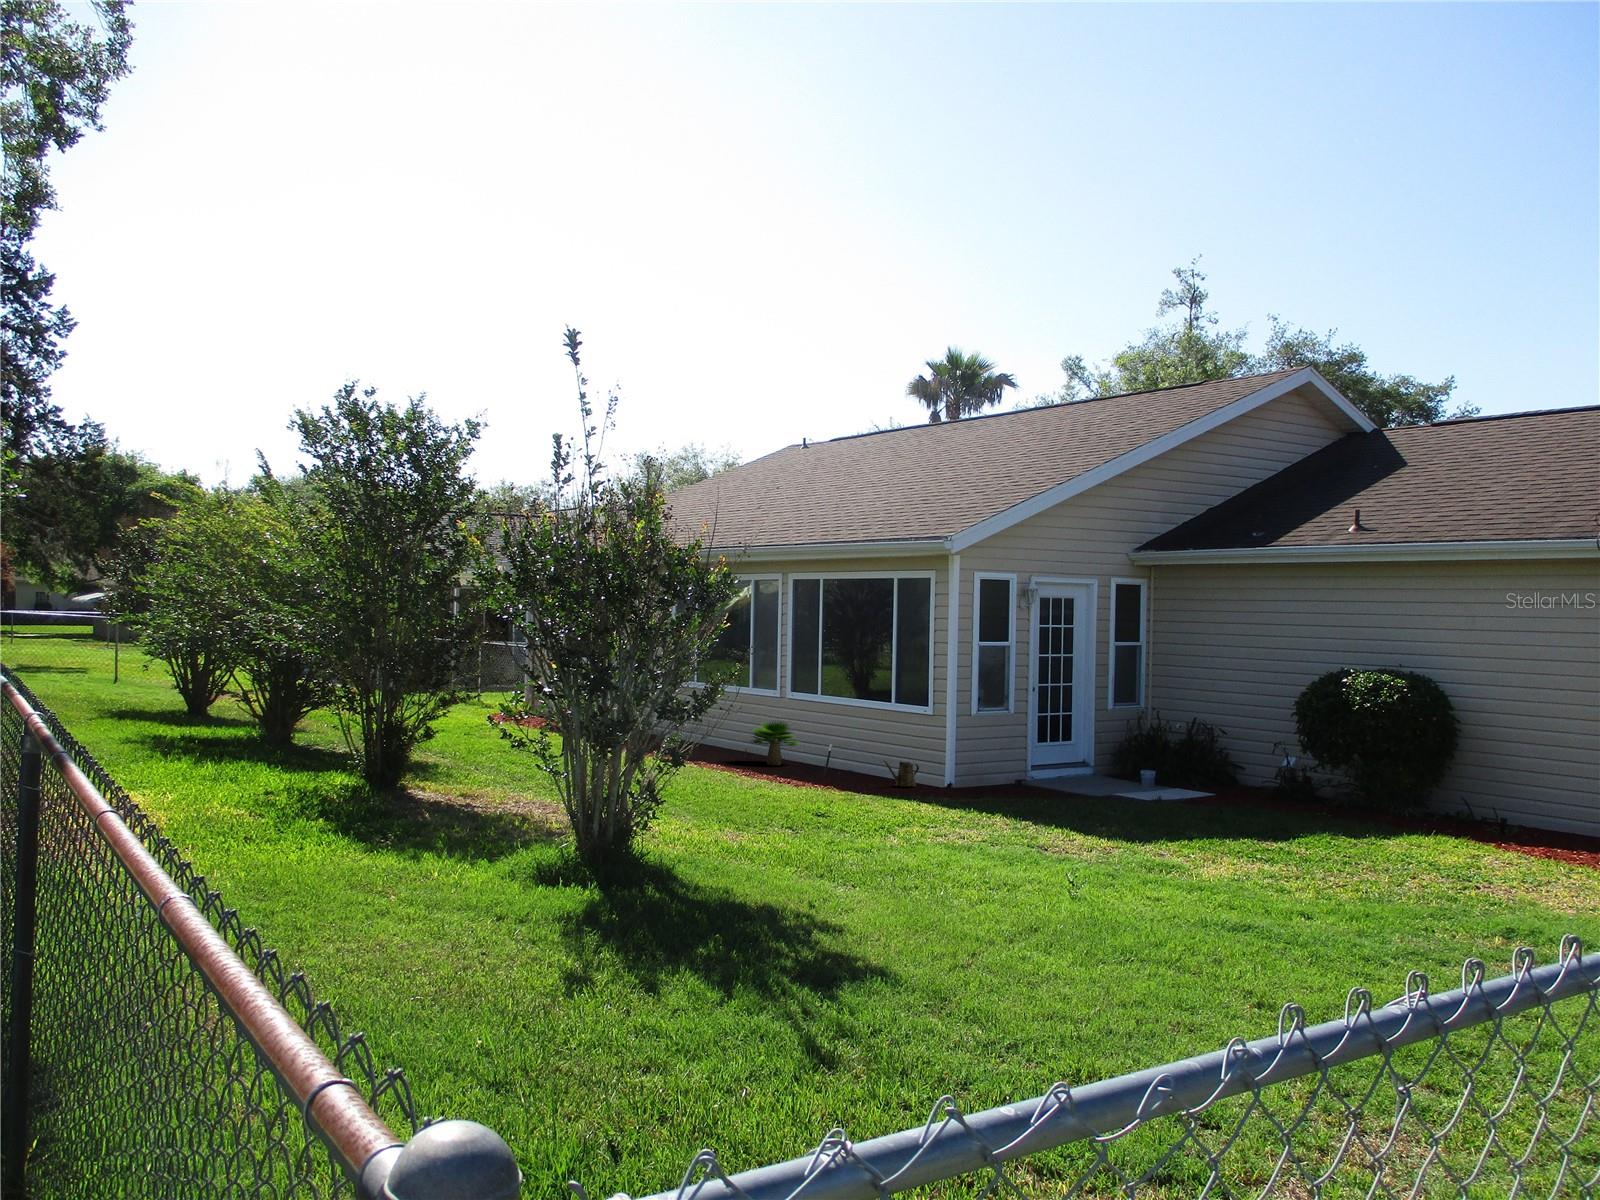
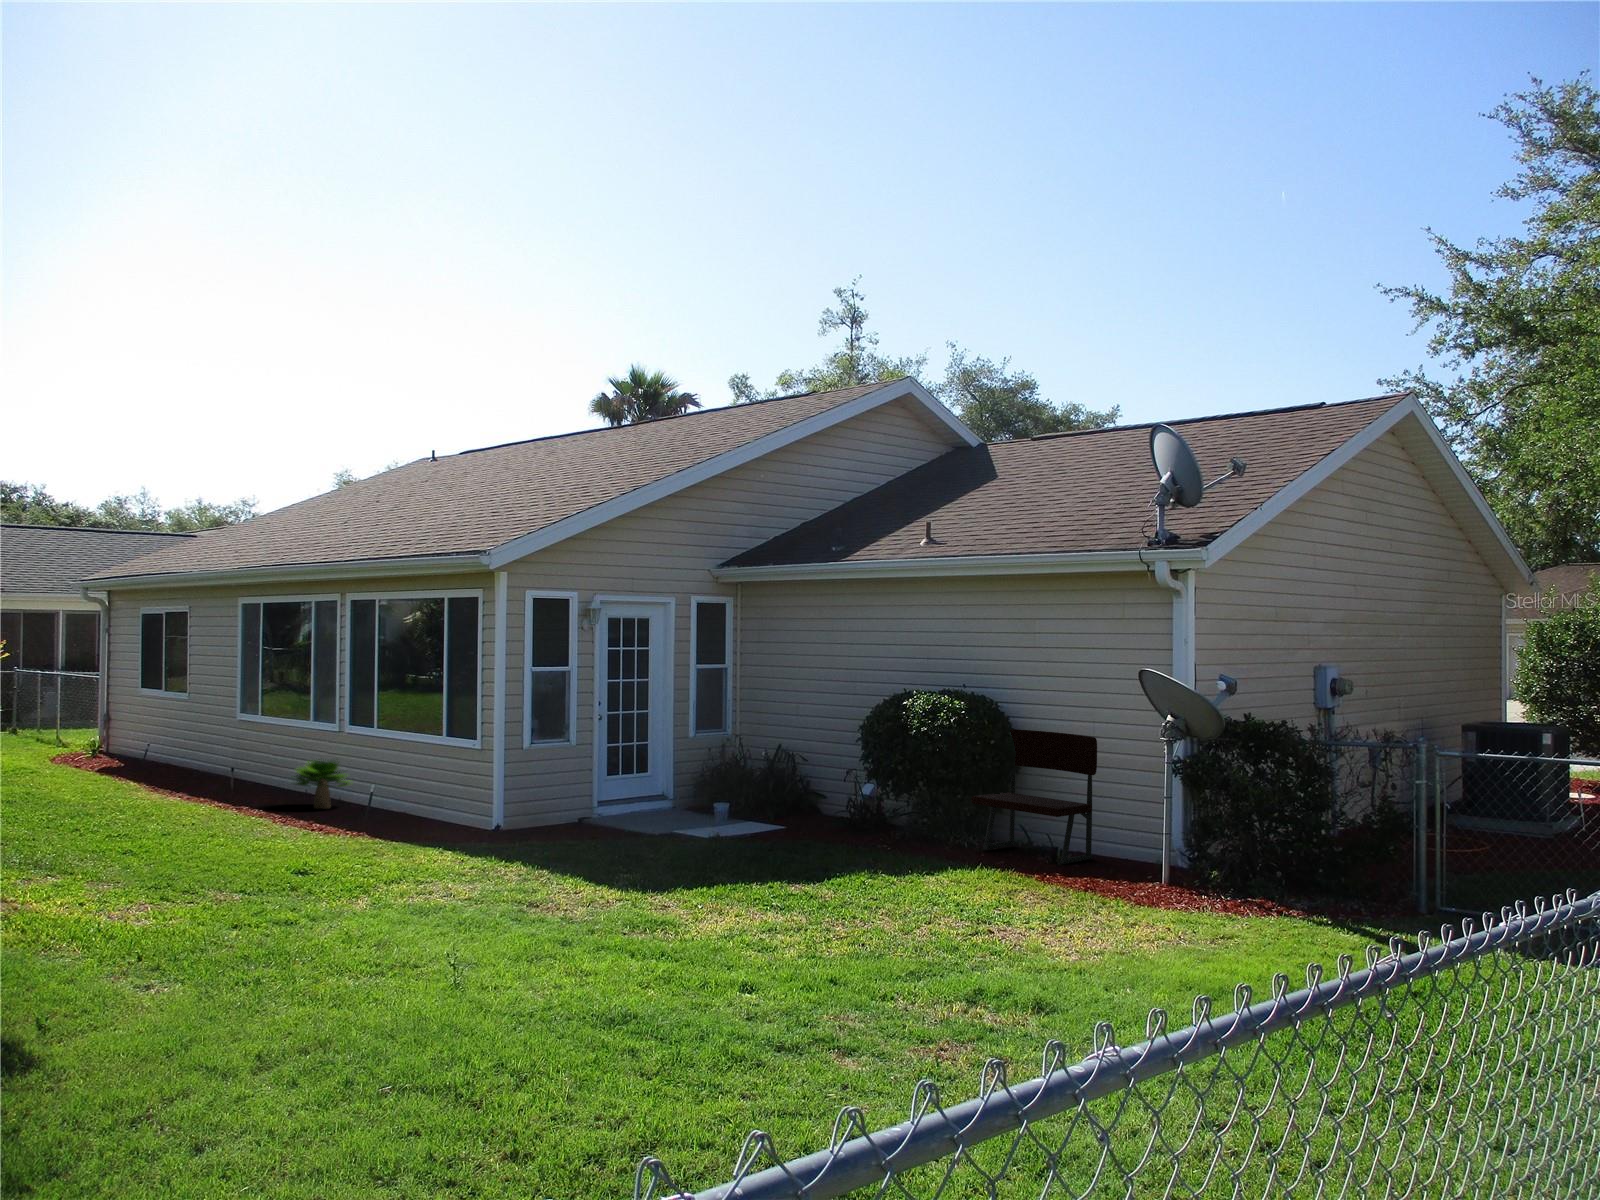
bench: none [1414,707,1548,835] -> present [971,729,1097,864]
watering can: present [883,760,919,787] -> none [418,803,465,832]

